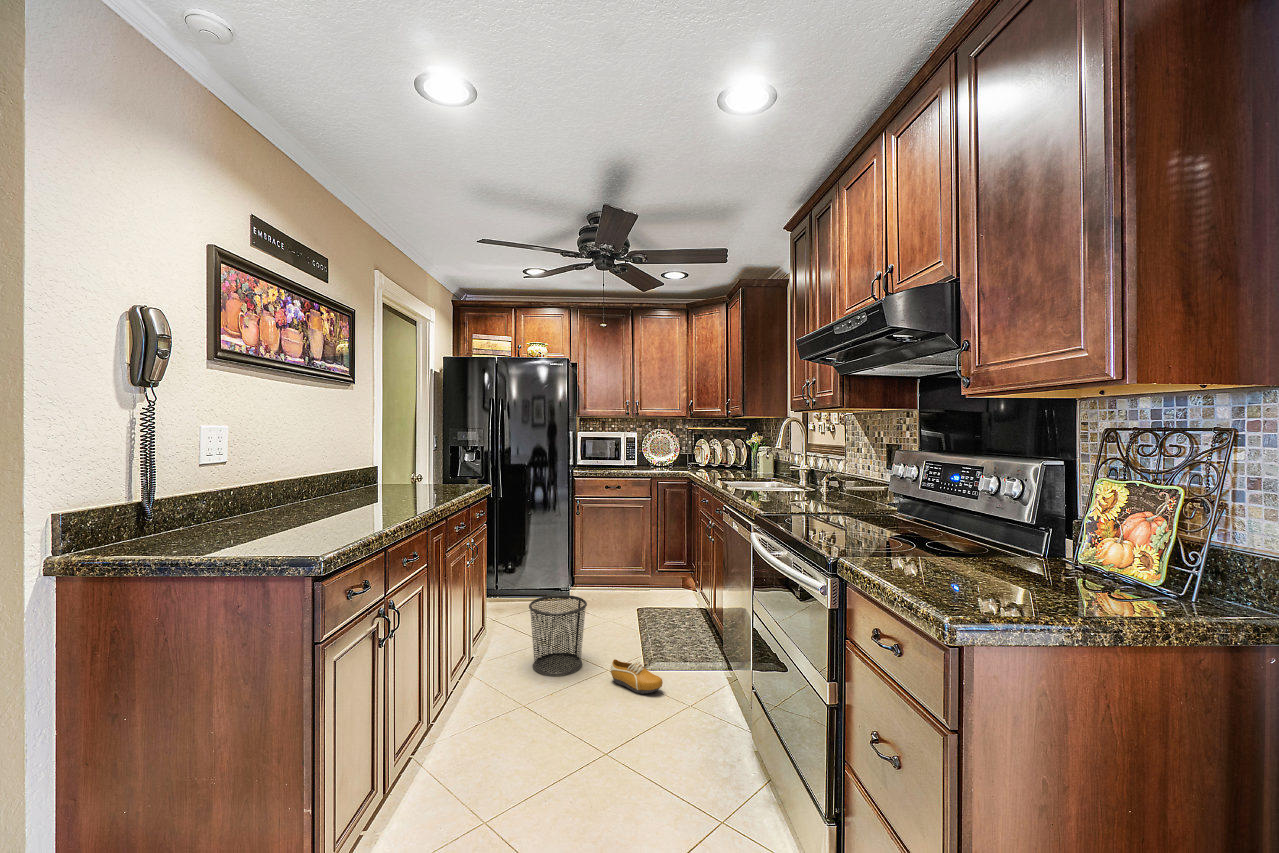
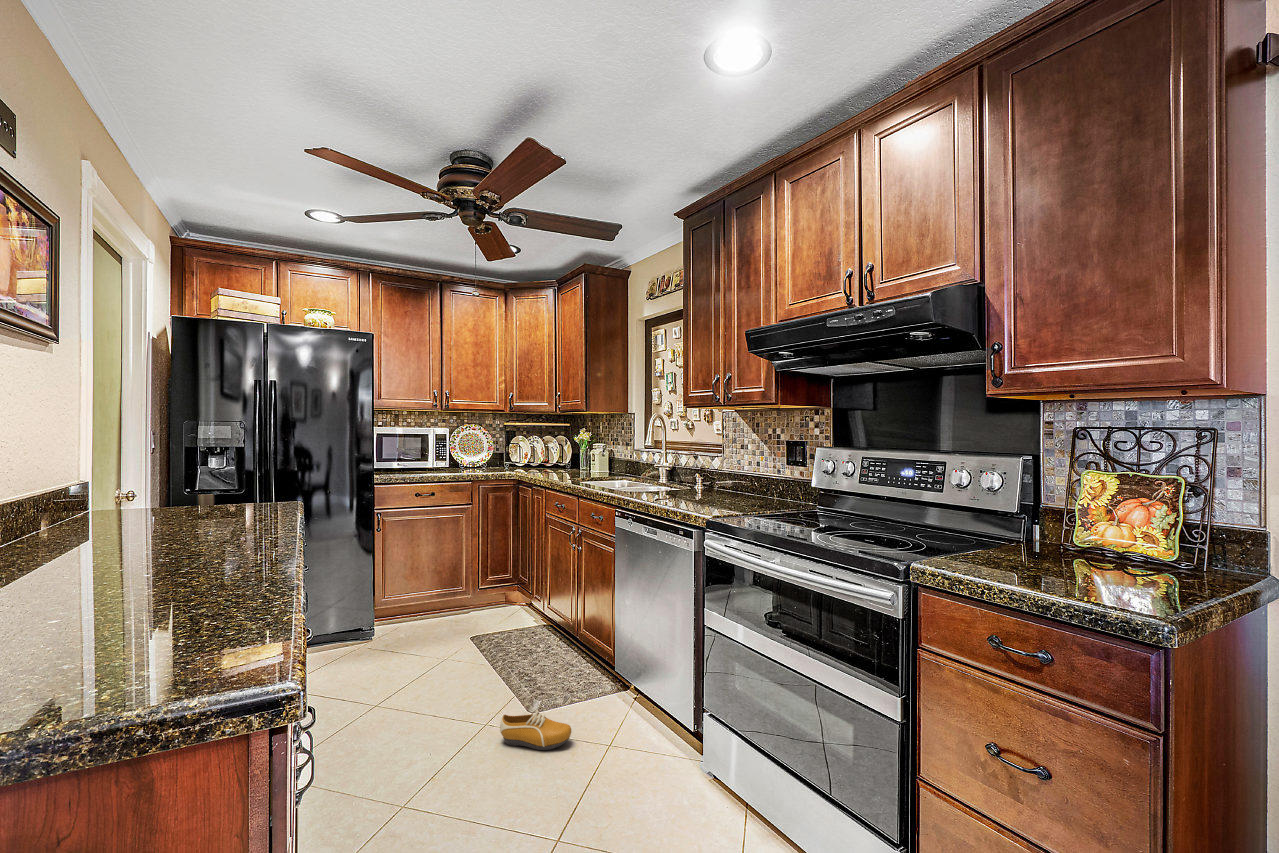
waste bin: present [529,595,587,675] -> none [375,643,458,758]

